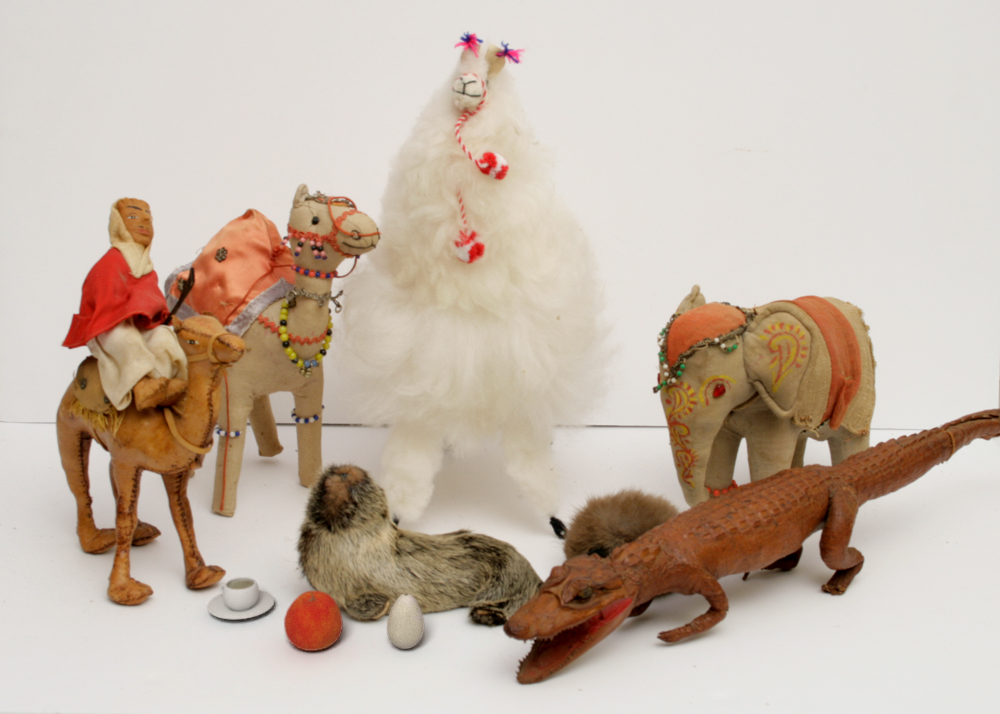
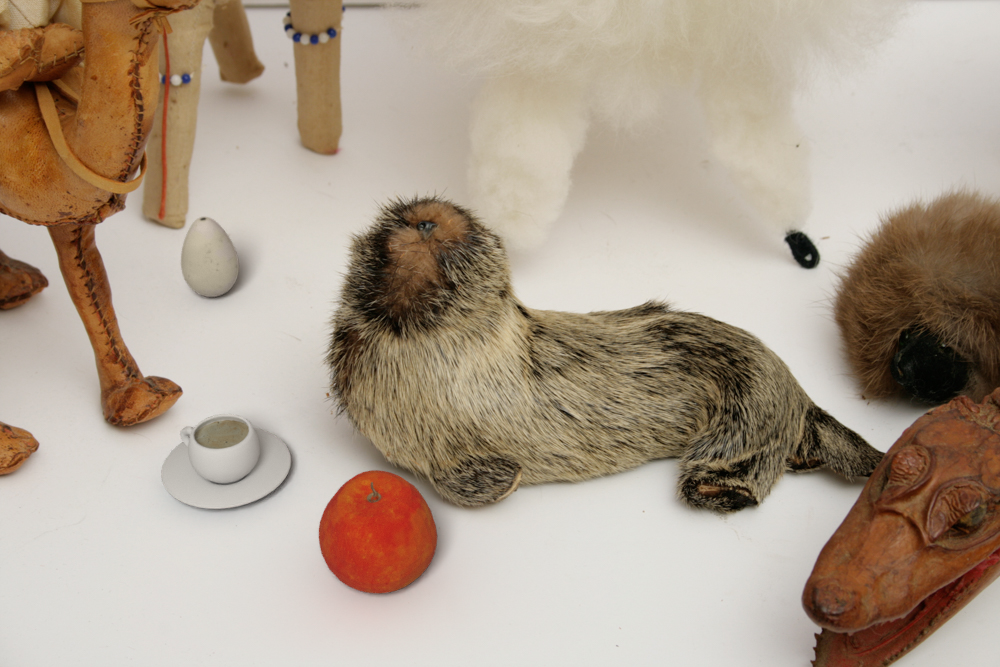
decorative egg: present [387,593,424,649] -> present [181,217,239,297]

